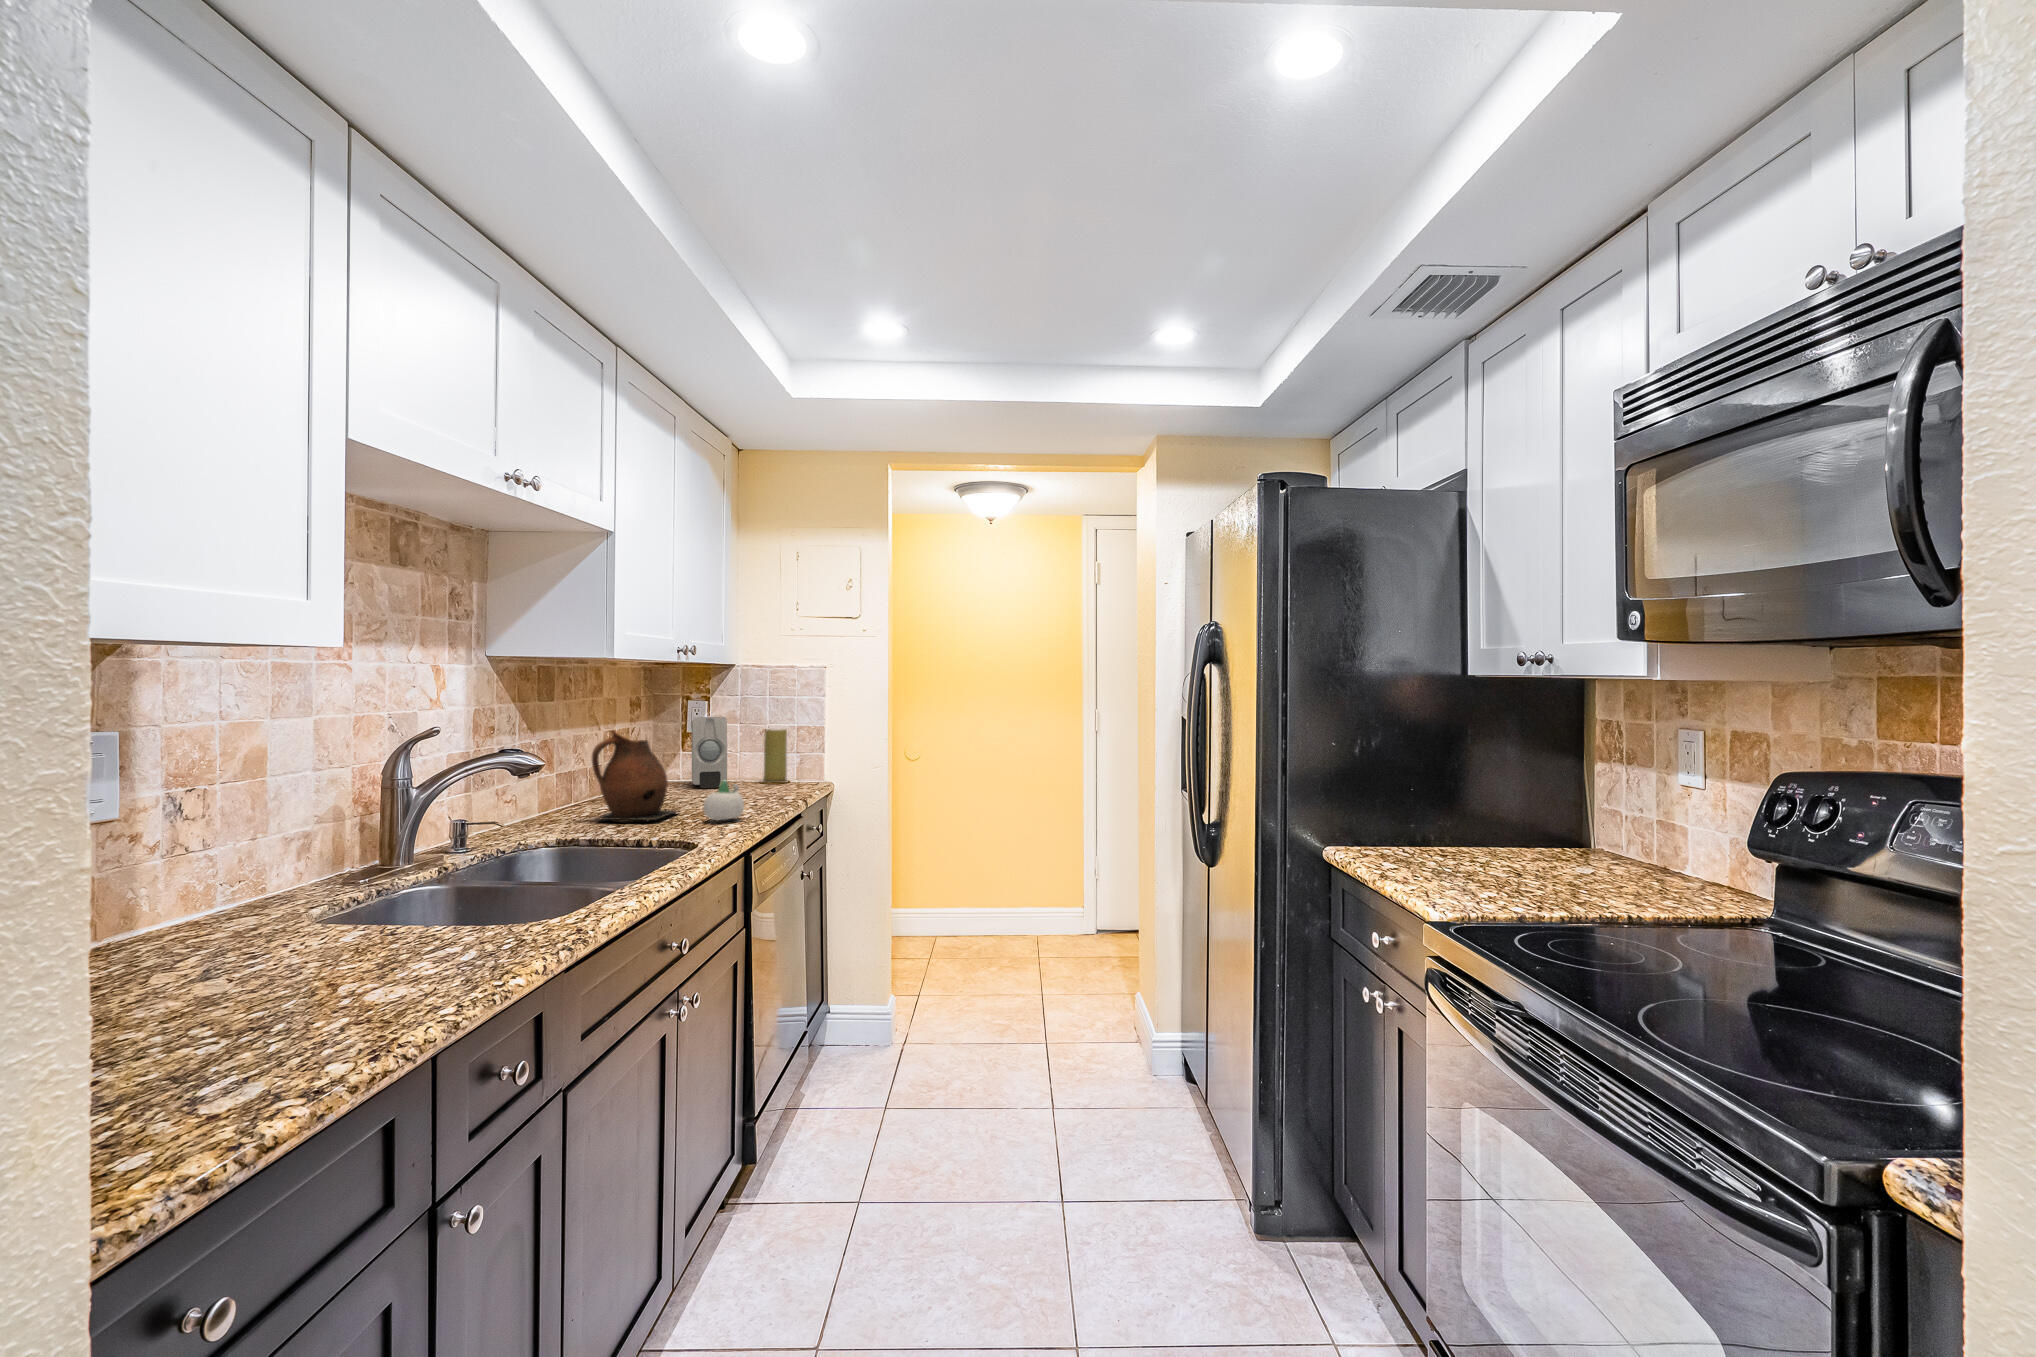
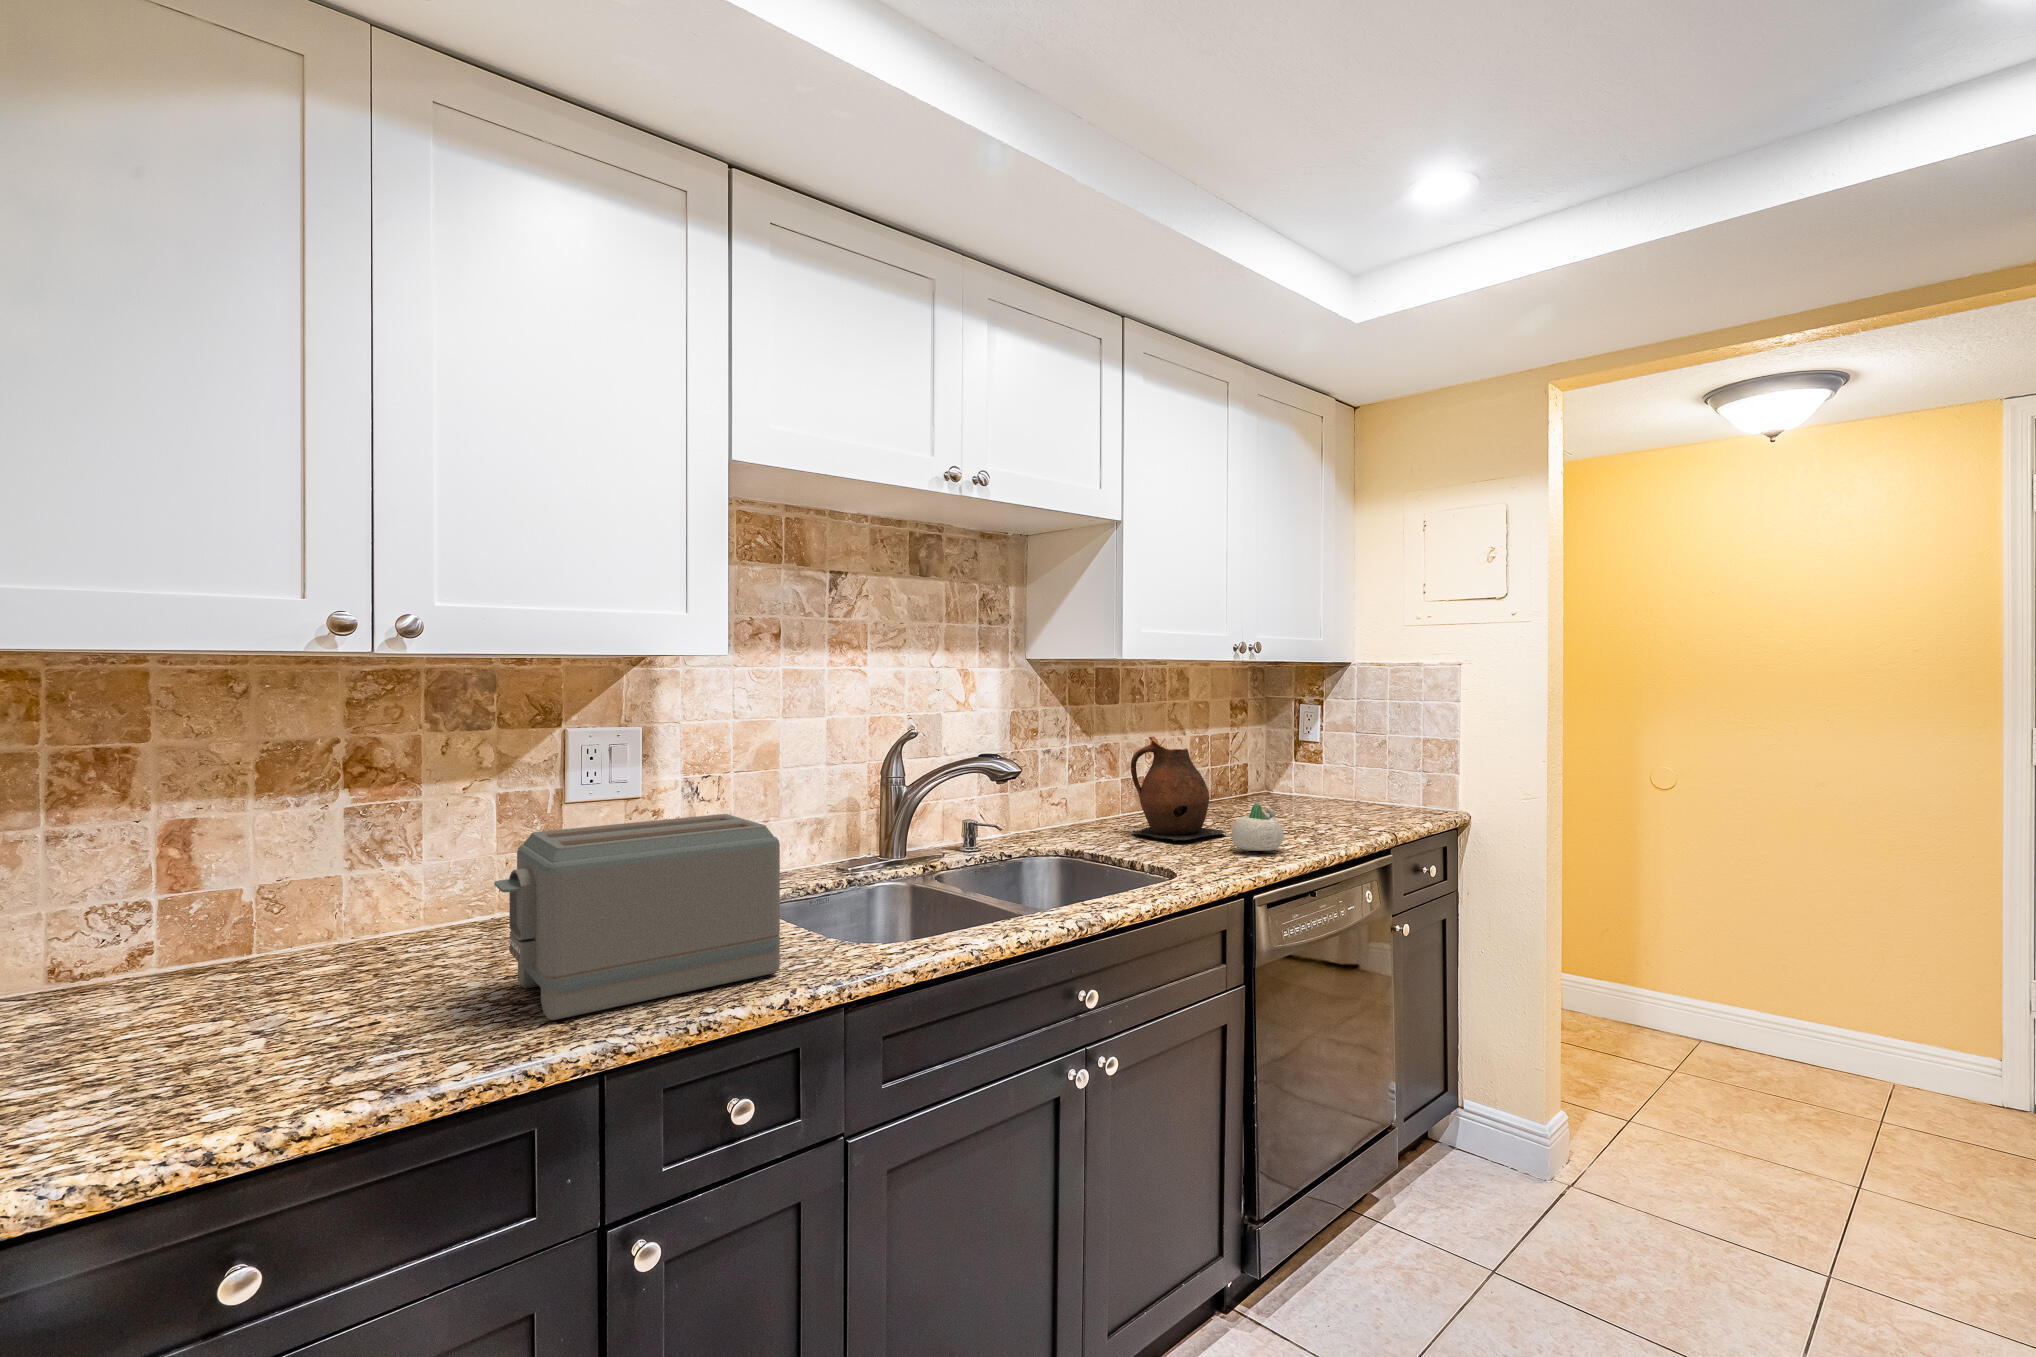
soap dispenser: present [691,717,727,788] -> none [1289,724,1337,807]
candle: present [760,729,789,783] -> none [1377,740,1418,809]
toaster: none [205,811,500,1018] -> present [494,814,780,1020]

